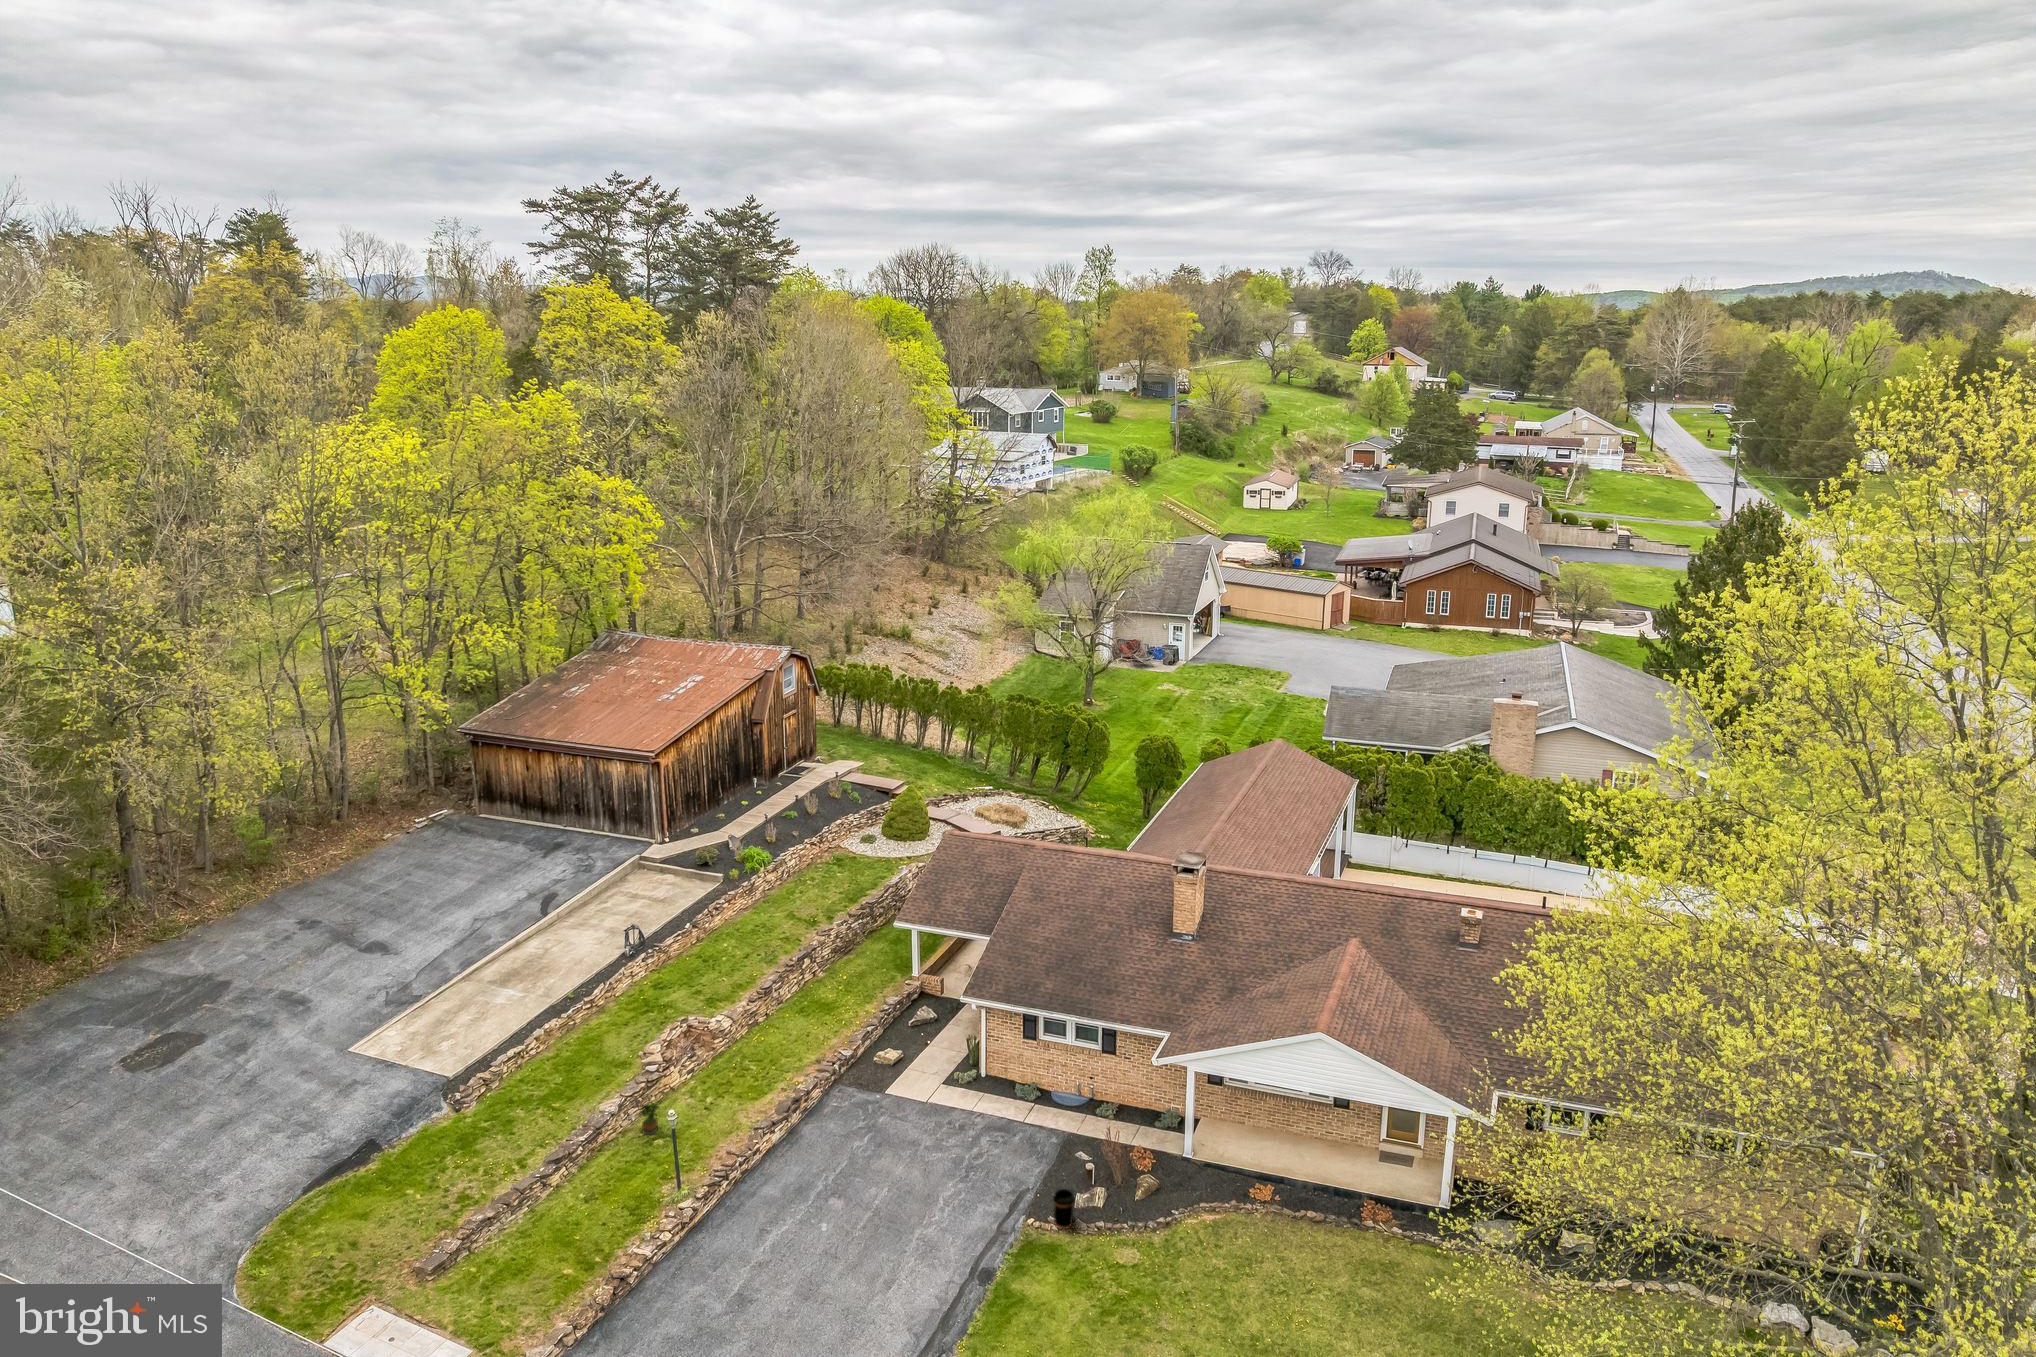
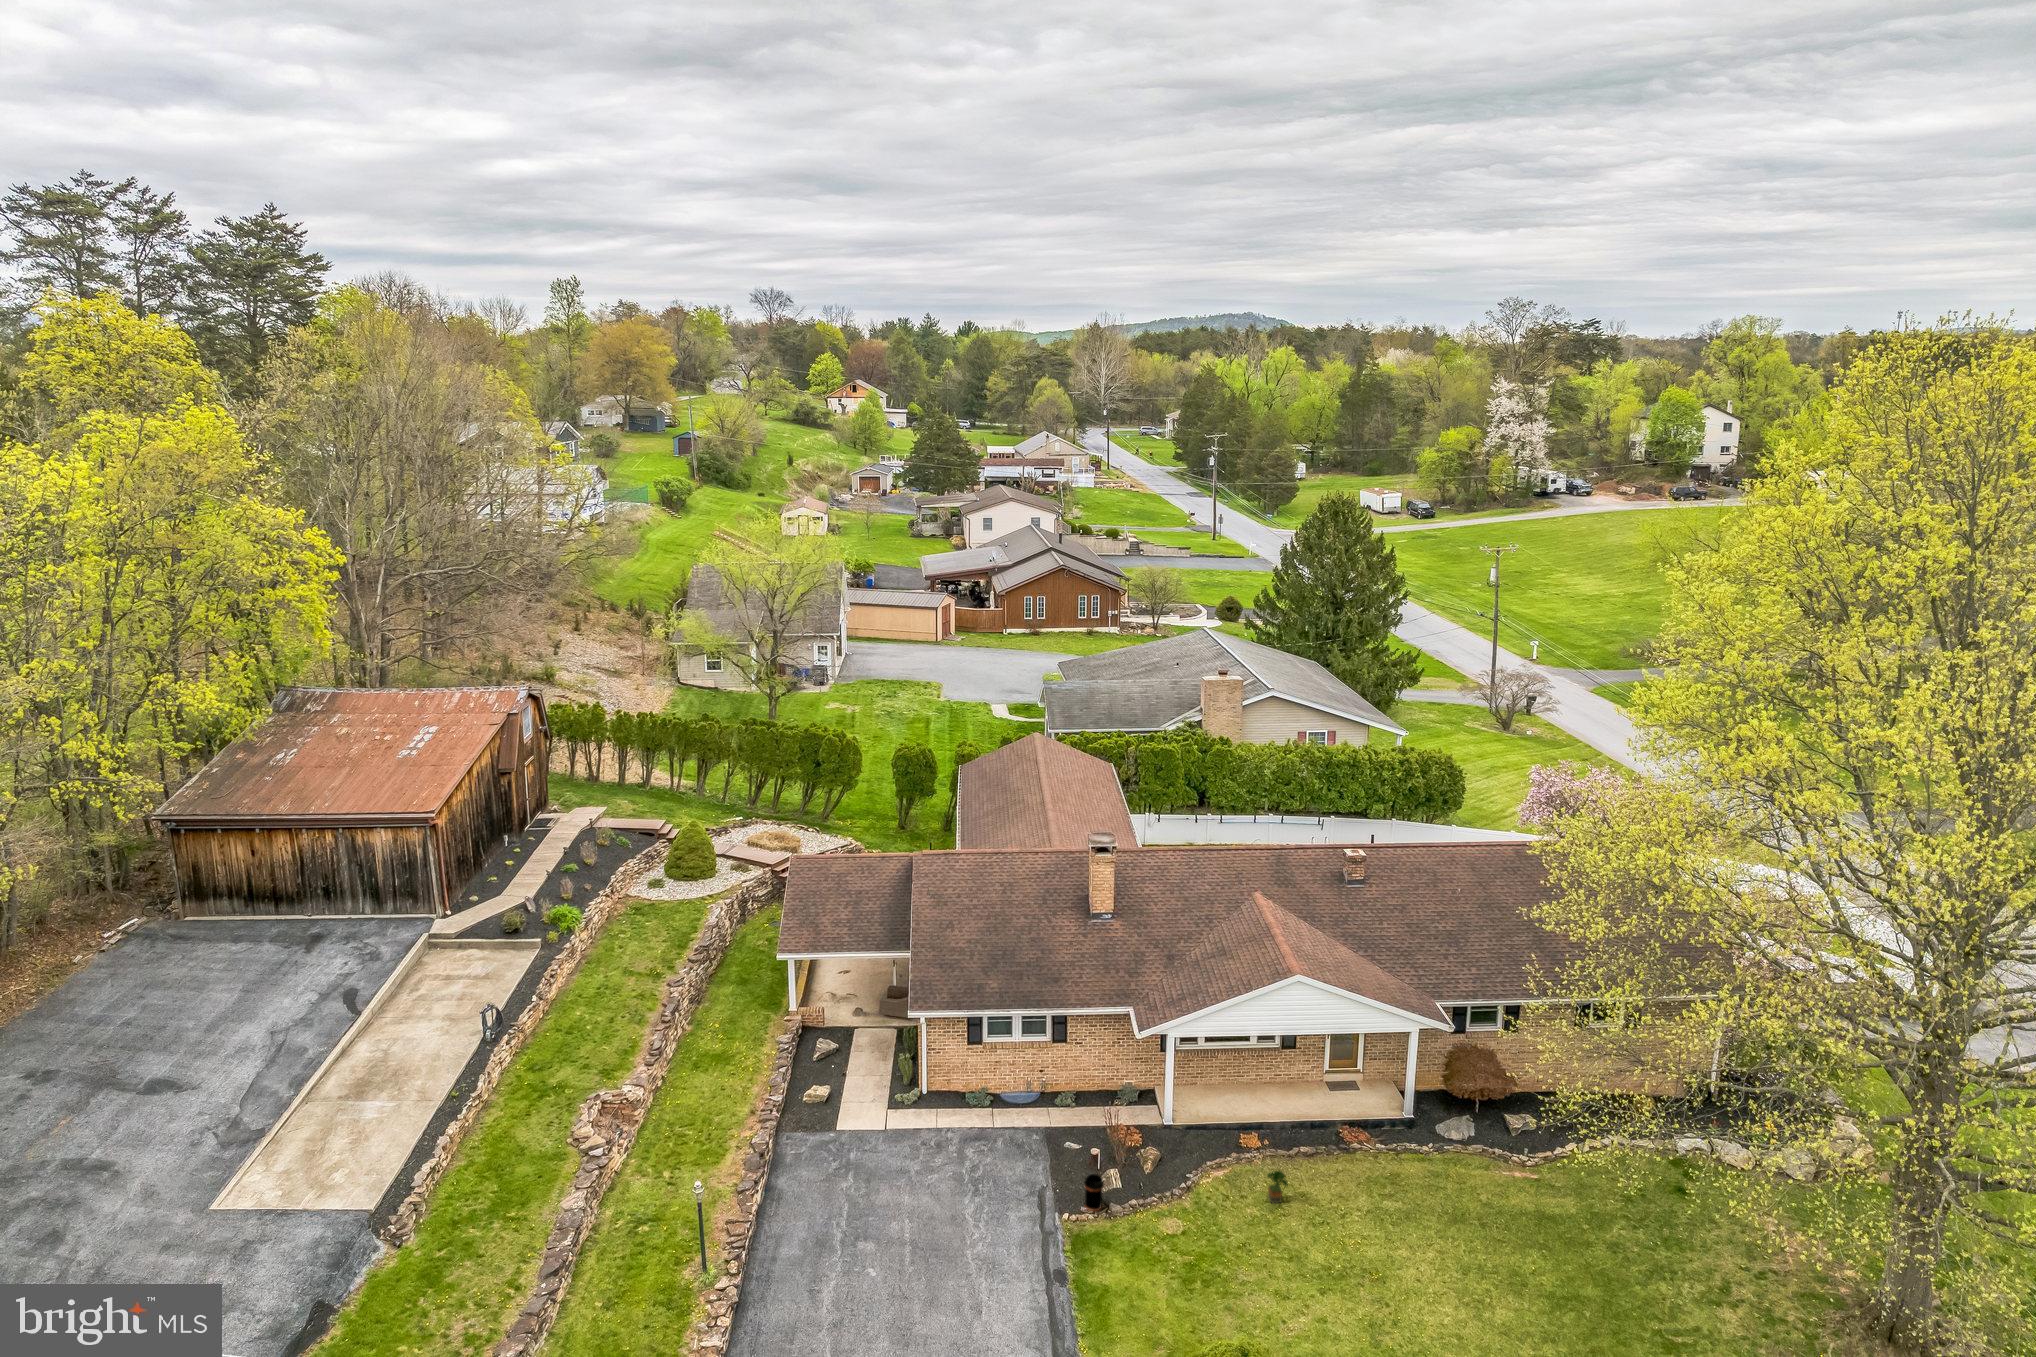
potted tree: present [642,1103,660,1135] -> present [1267,1171,1288,1203]

